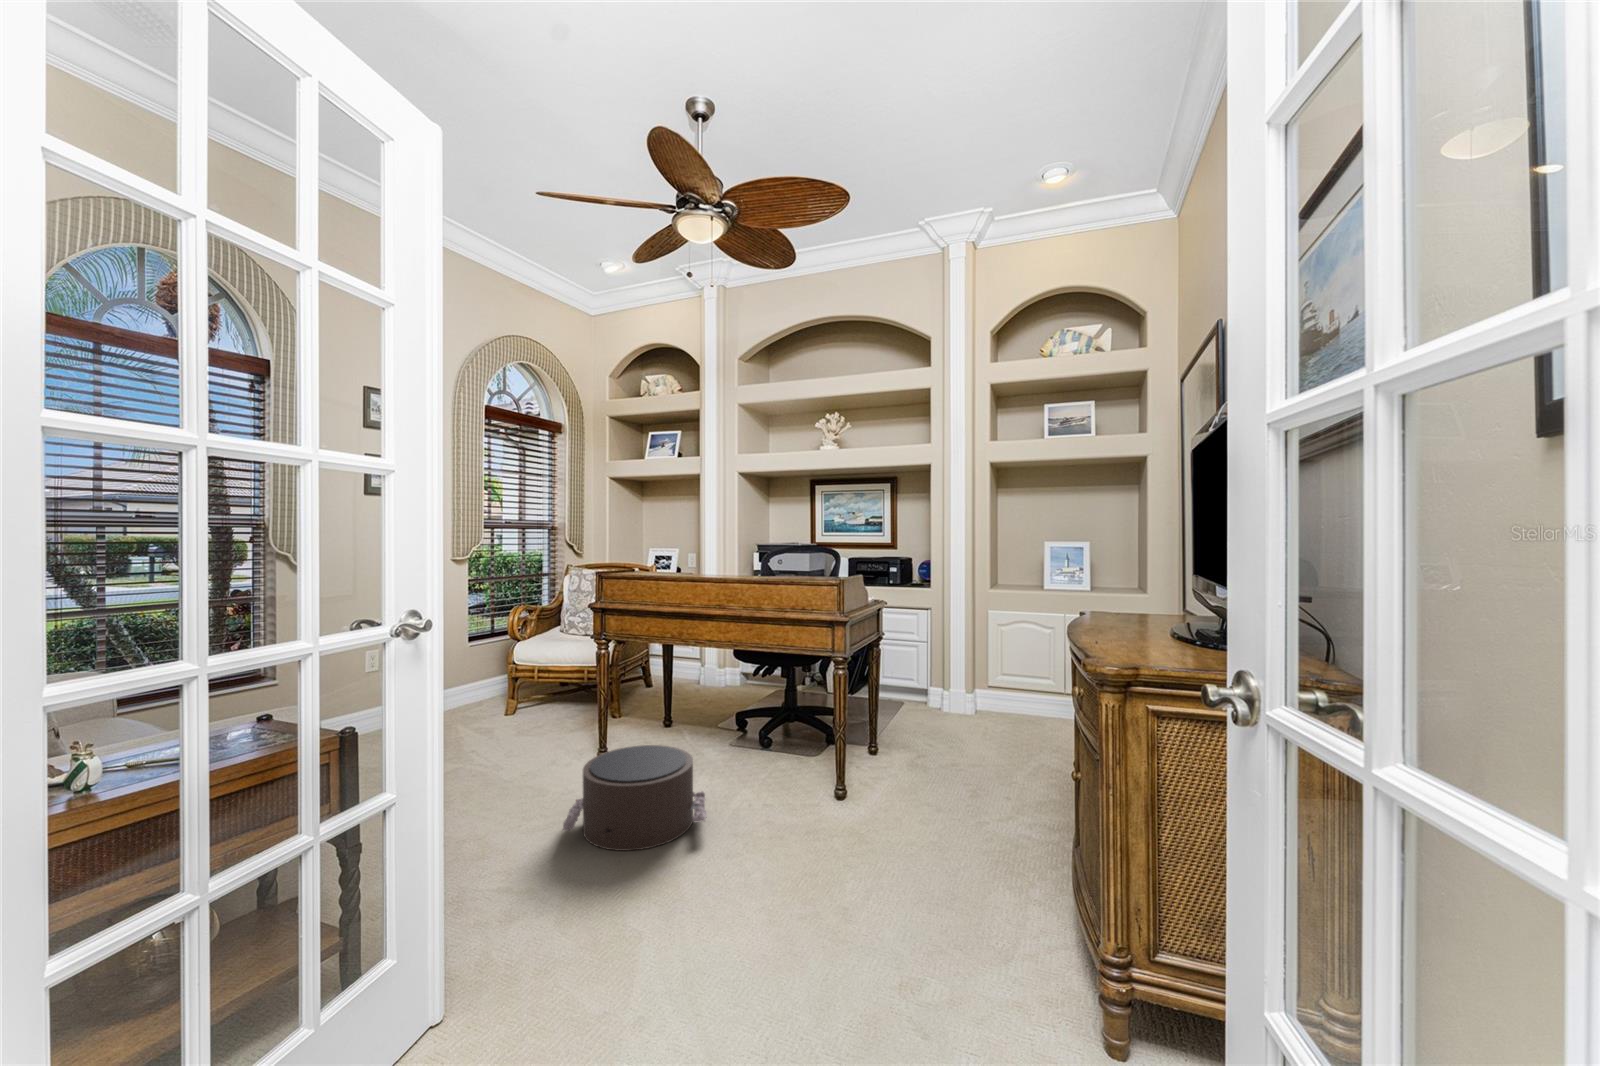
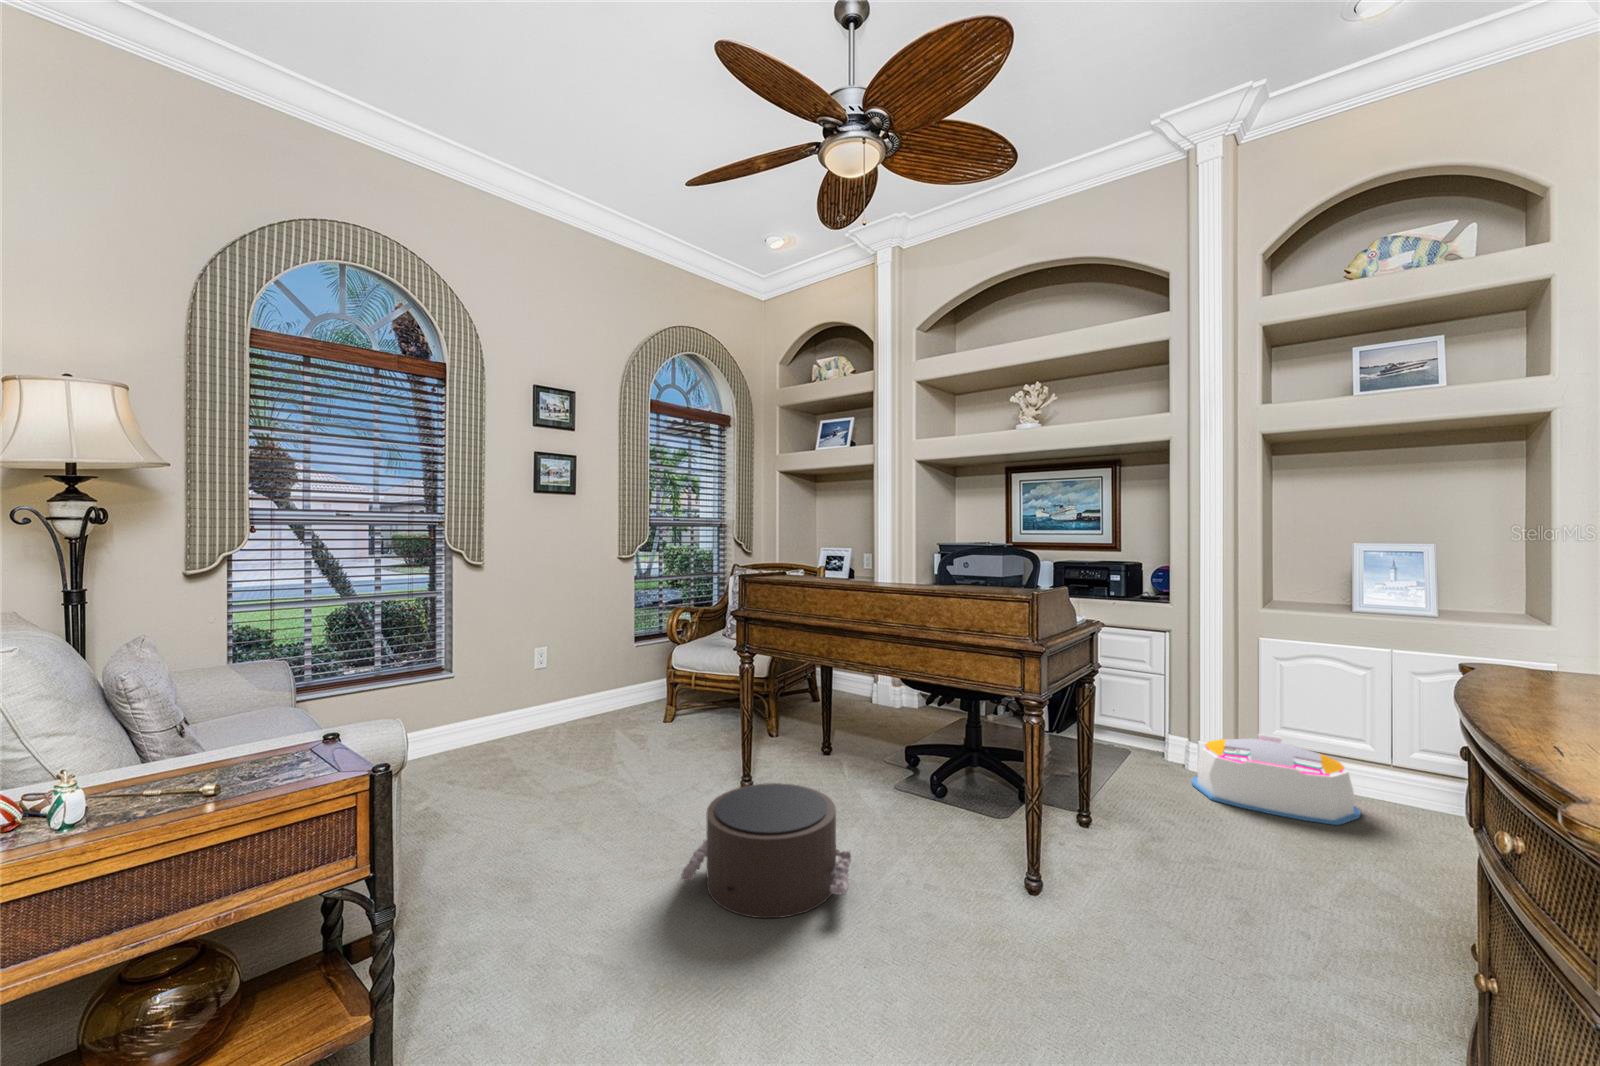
storage bin: none [946,680,1049,736] -> present [1192,734,1361,825]

